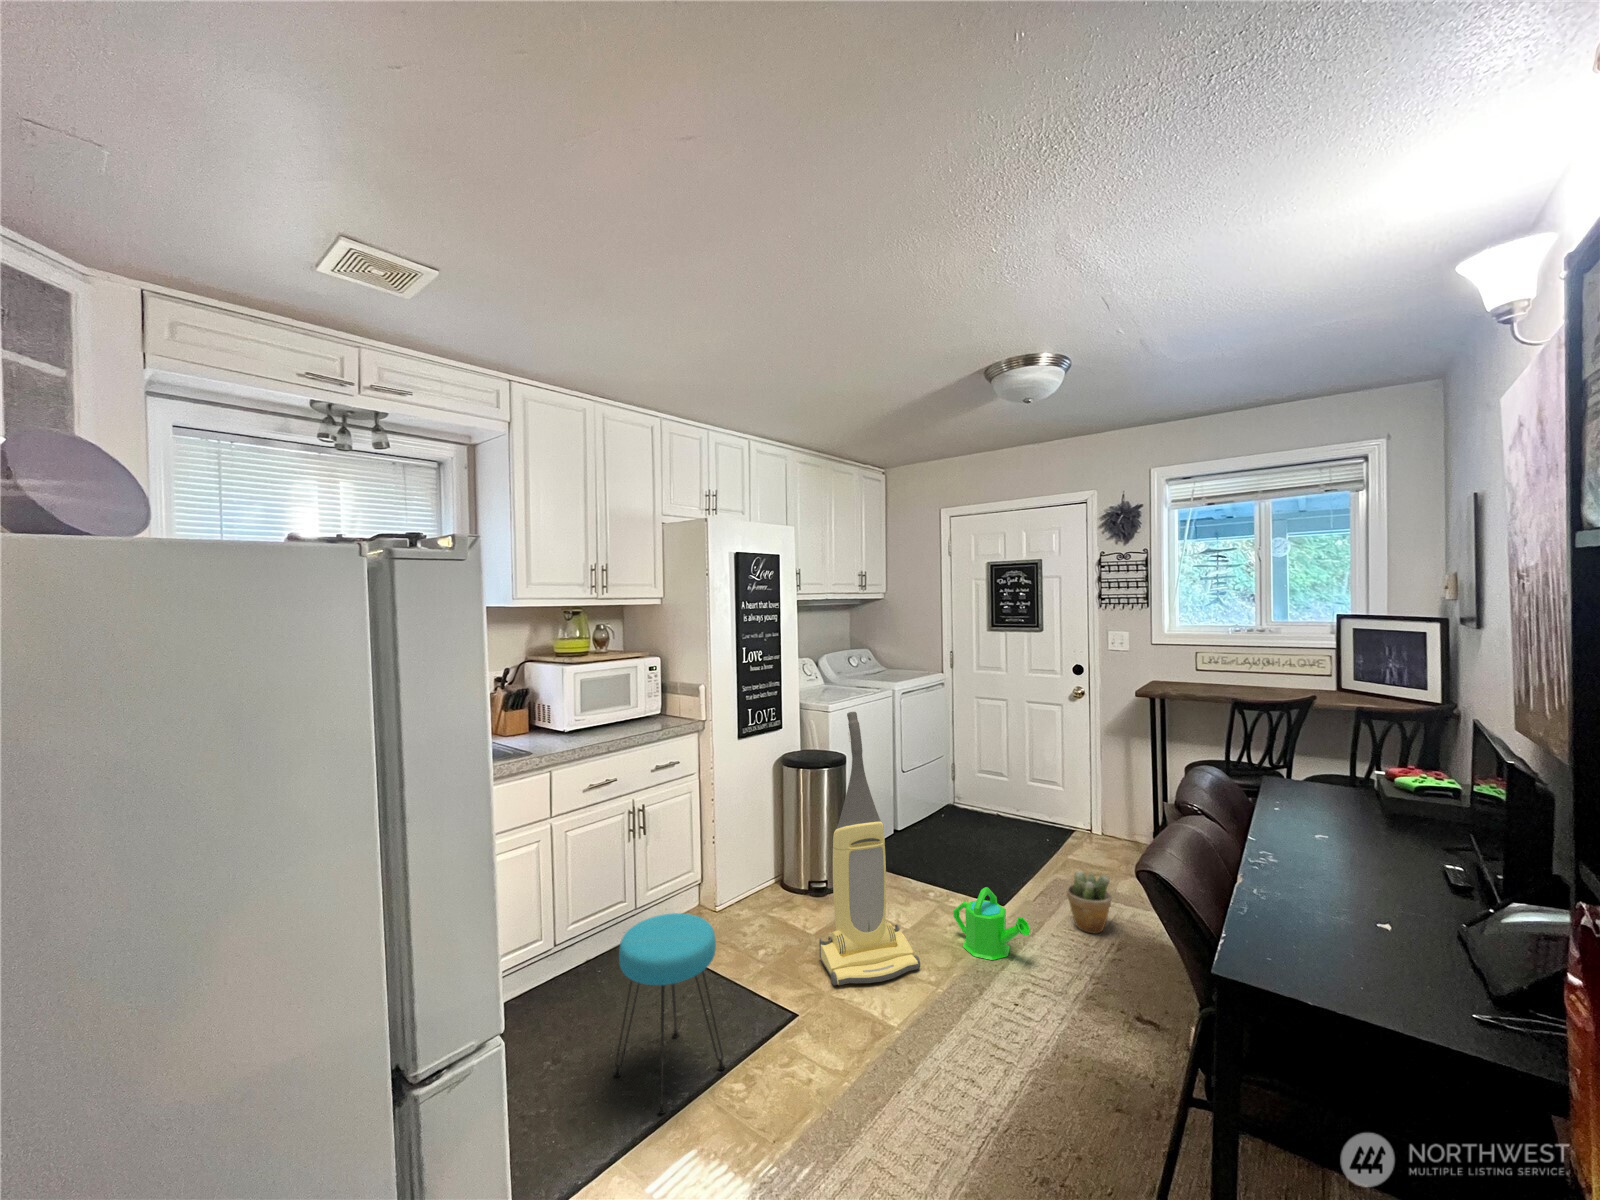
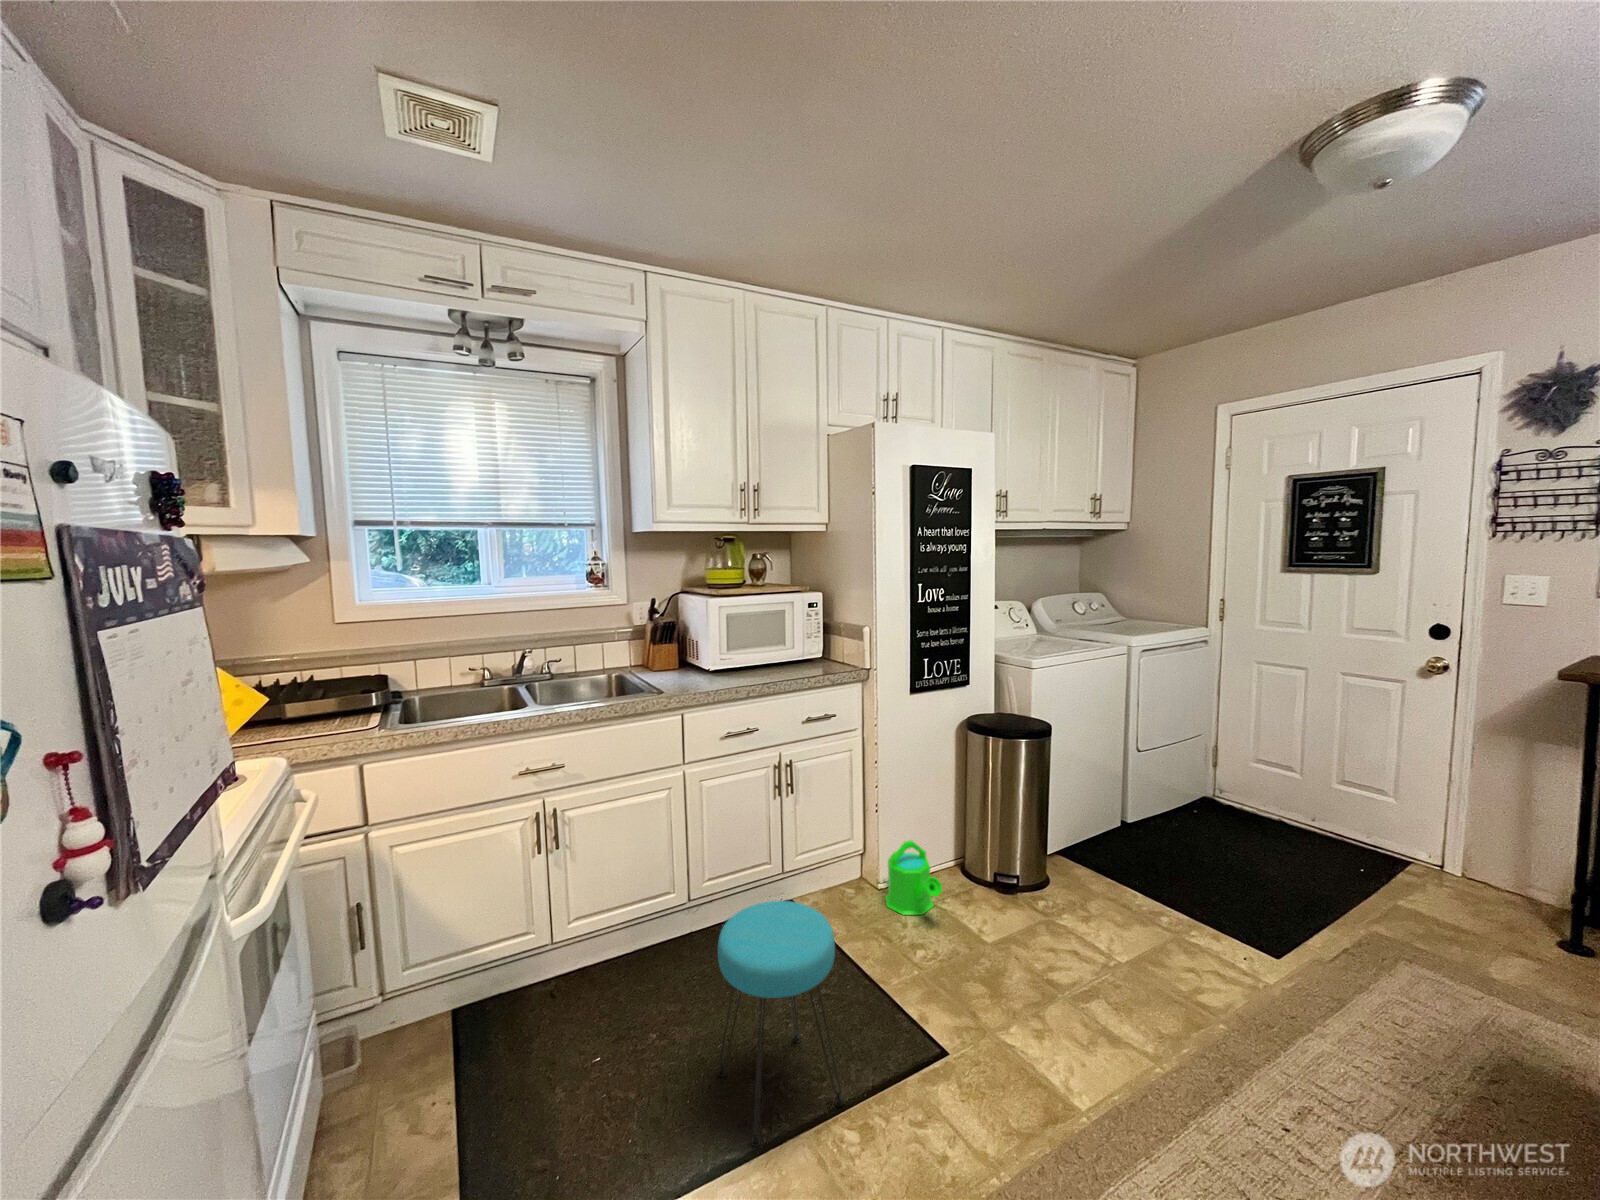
vacuum cleaner: present [819,712,920,985] -> none [992,673,1134,1036]
potted plant: present [1066,871,1112,933] -> none [1396,942,1488,1045]
watering can: present [953,887,1030,960] -> present [885,840,942,915]

